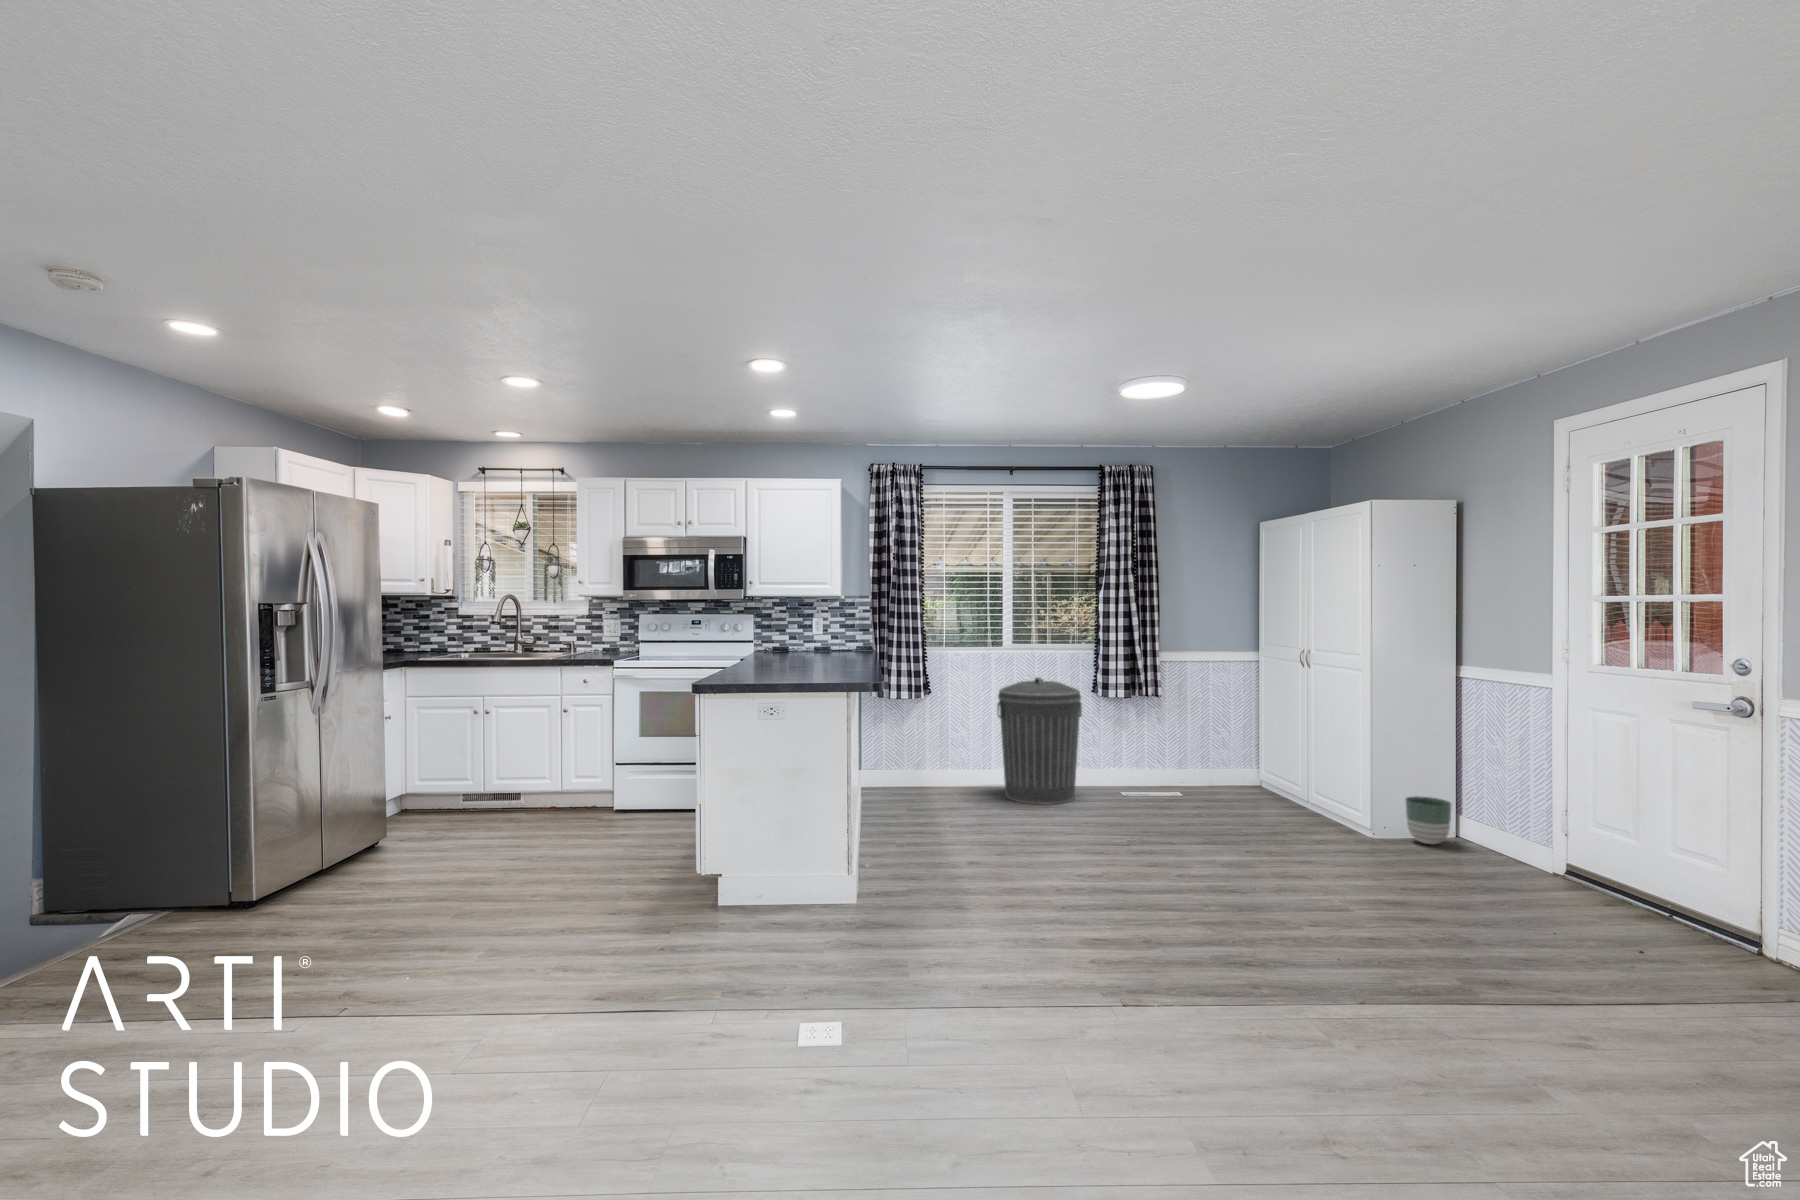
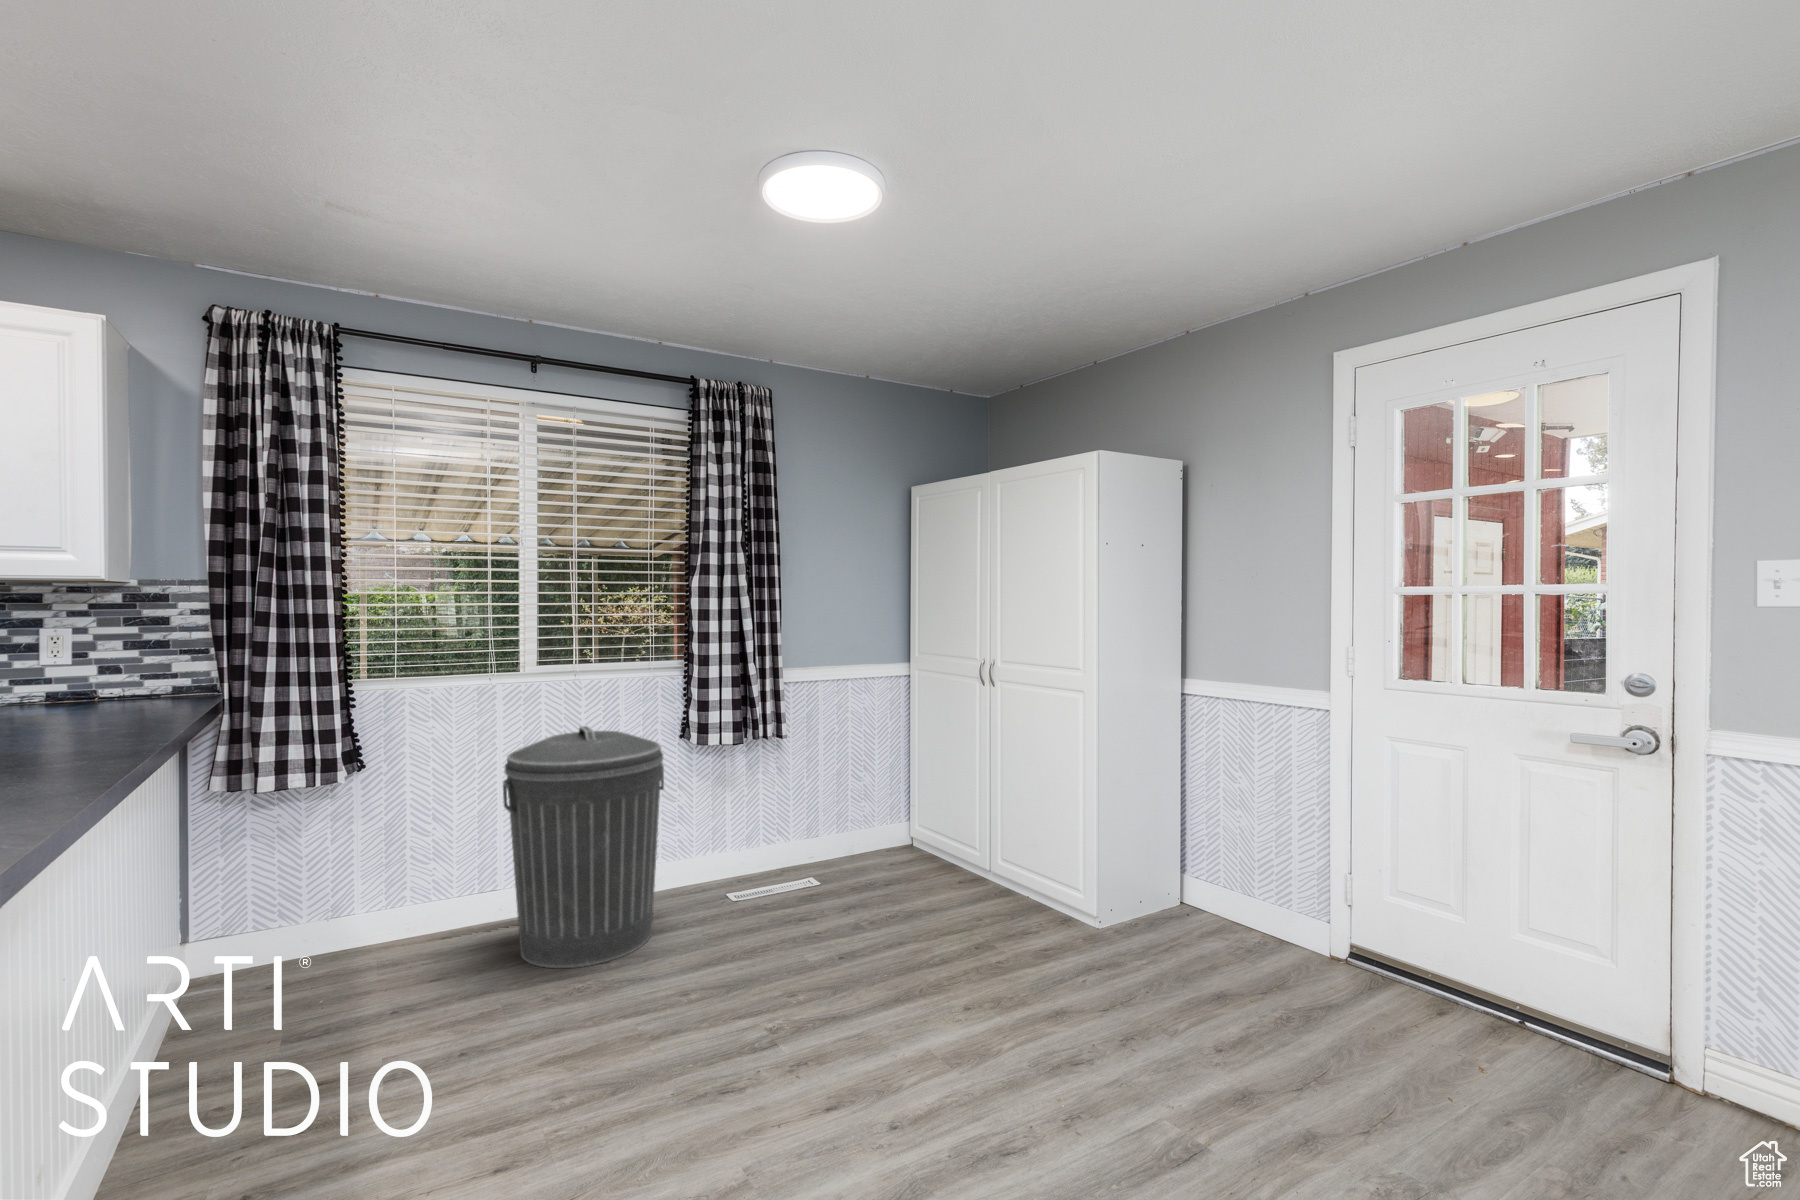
planter: present [1406,797,1451,845] -> none [1152,866,1212,940]

